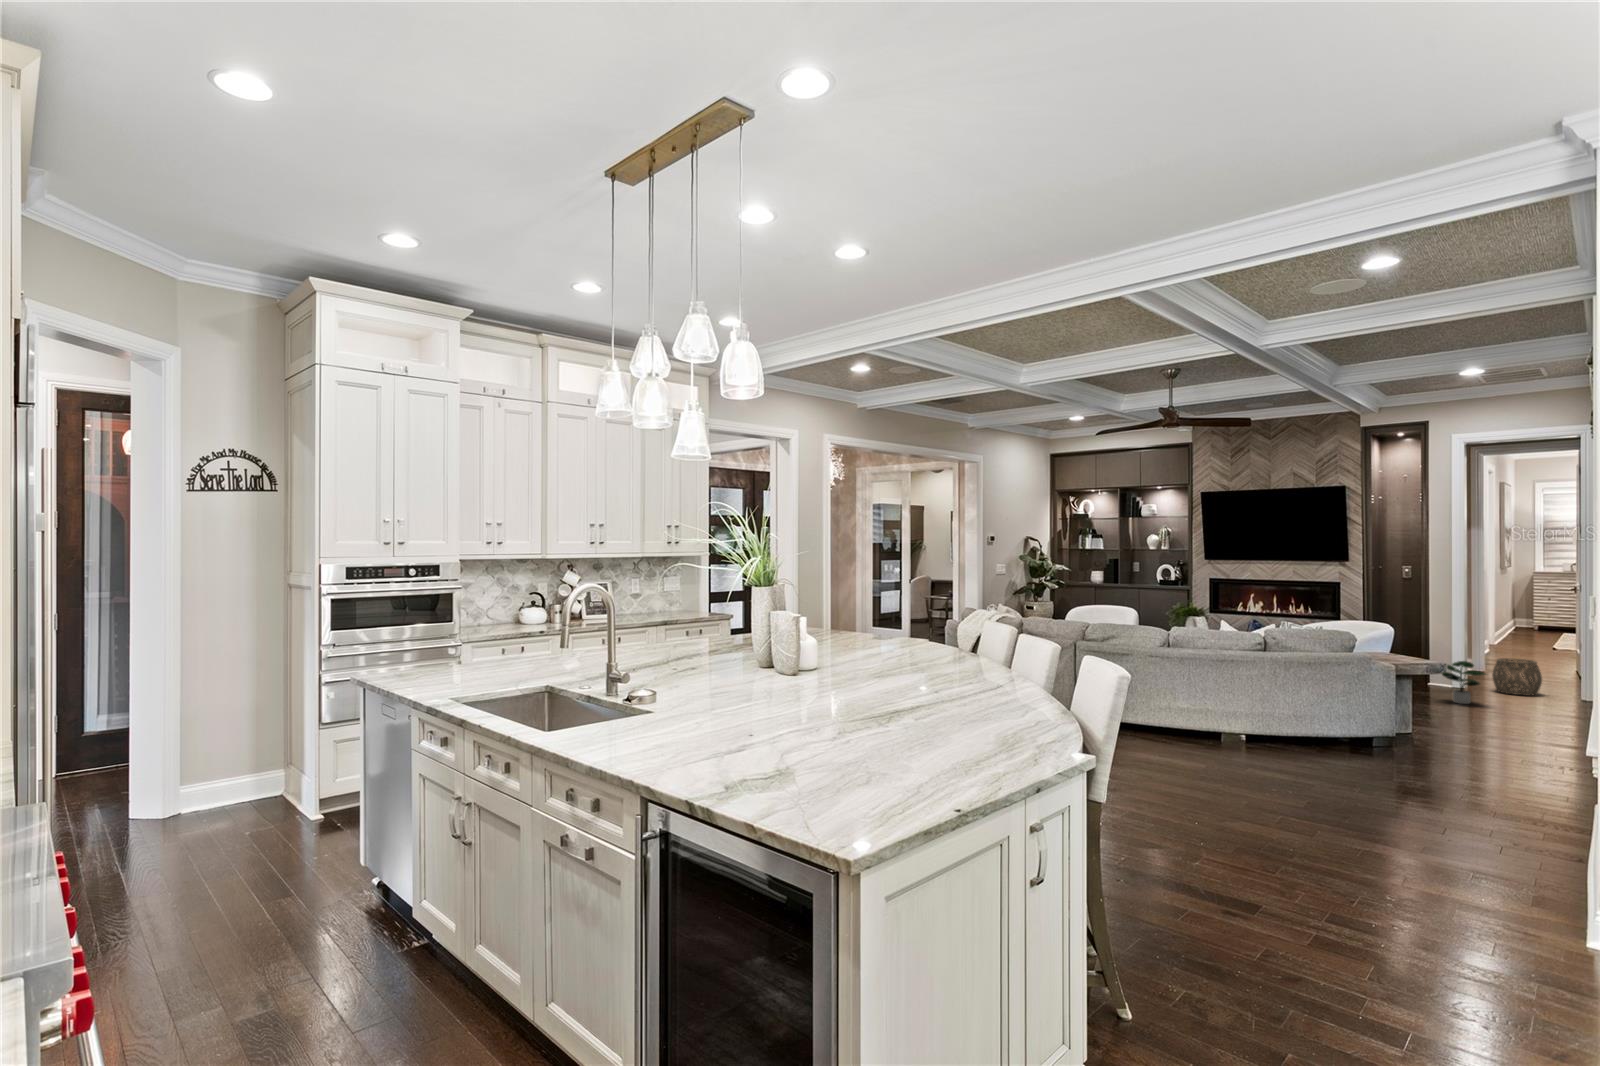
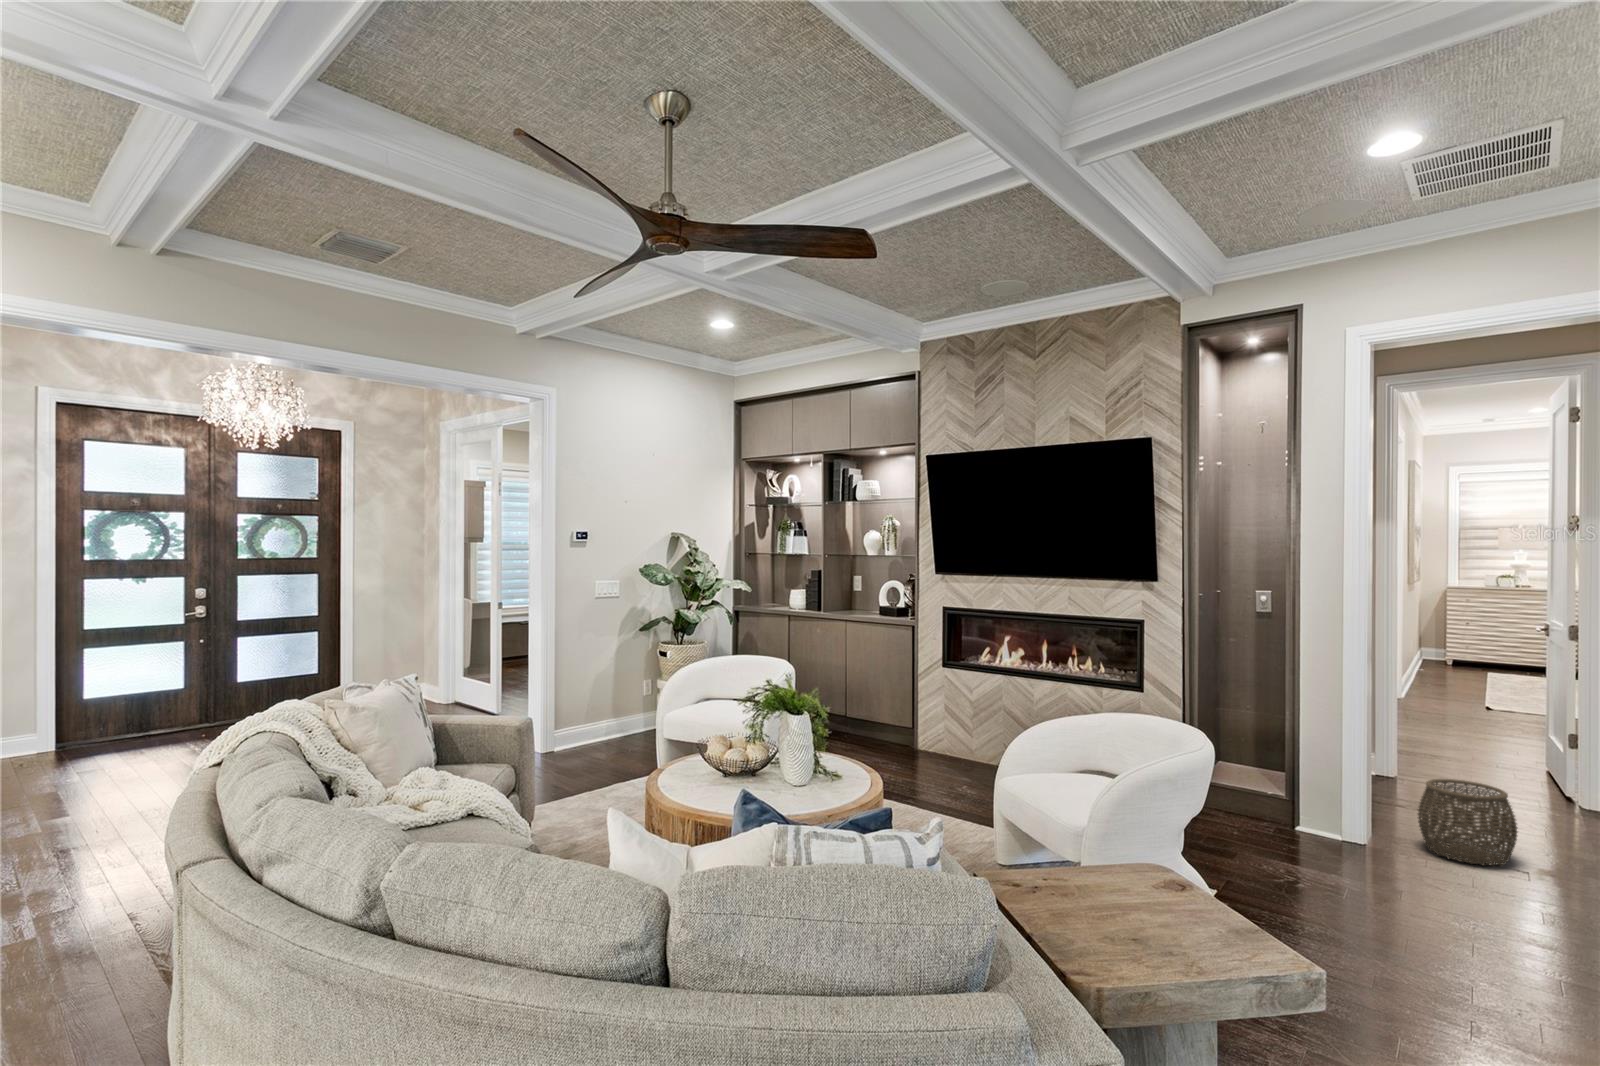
potted plant: present [1442,661,1486,704] -> none [1316,805,1424,912]

